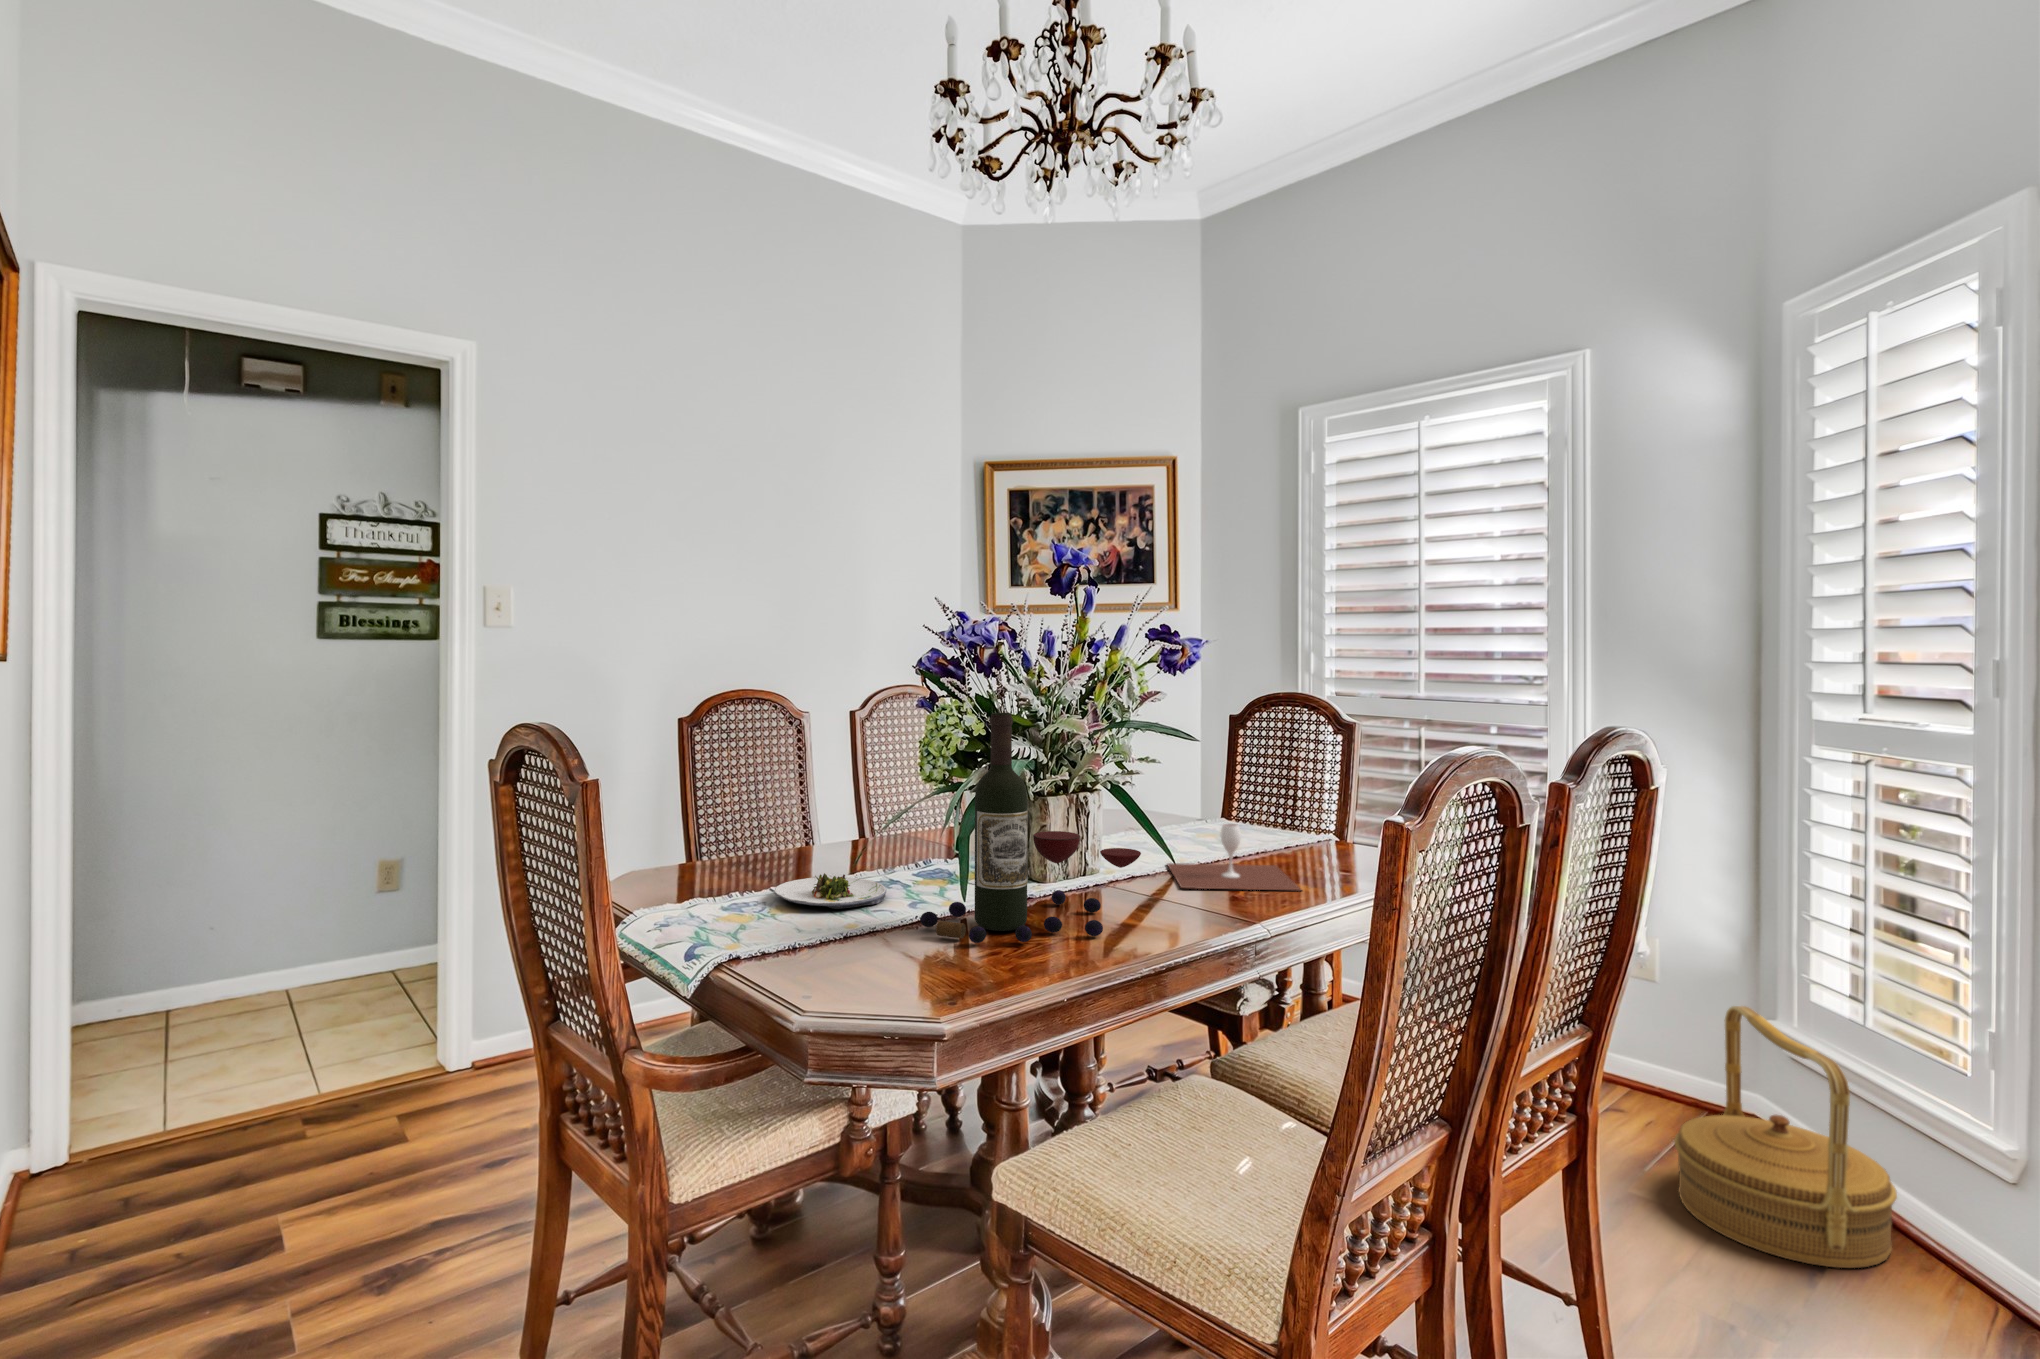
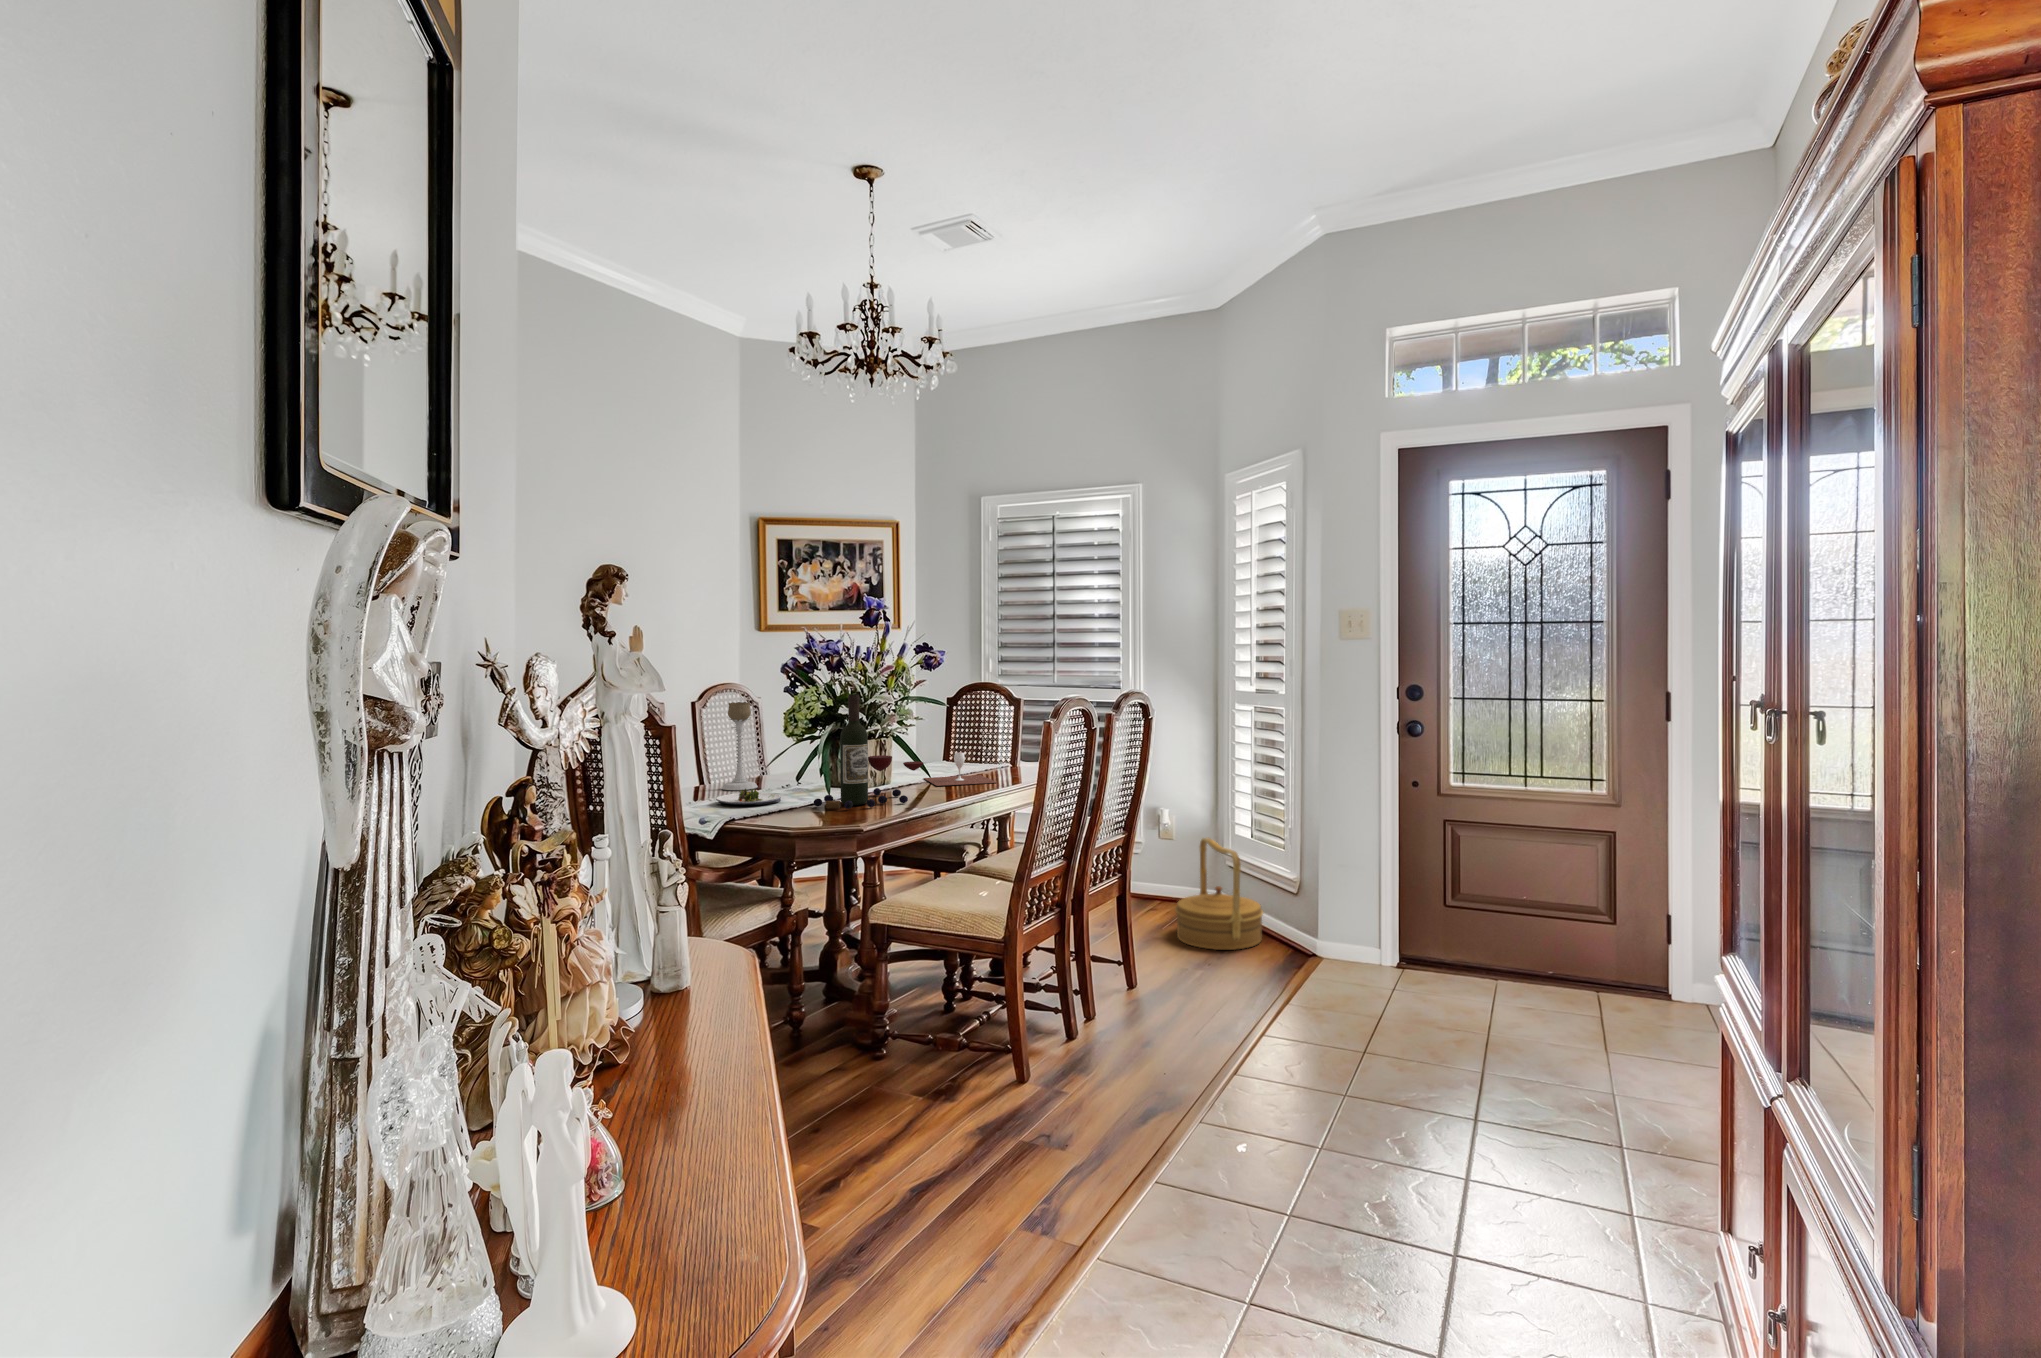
candle holder: none [826,716,884,864] -> present [721,702,758,790]

